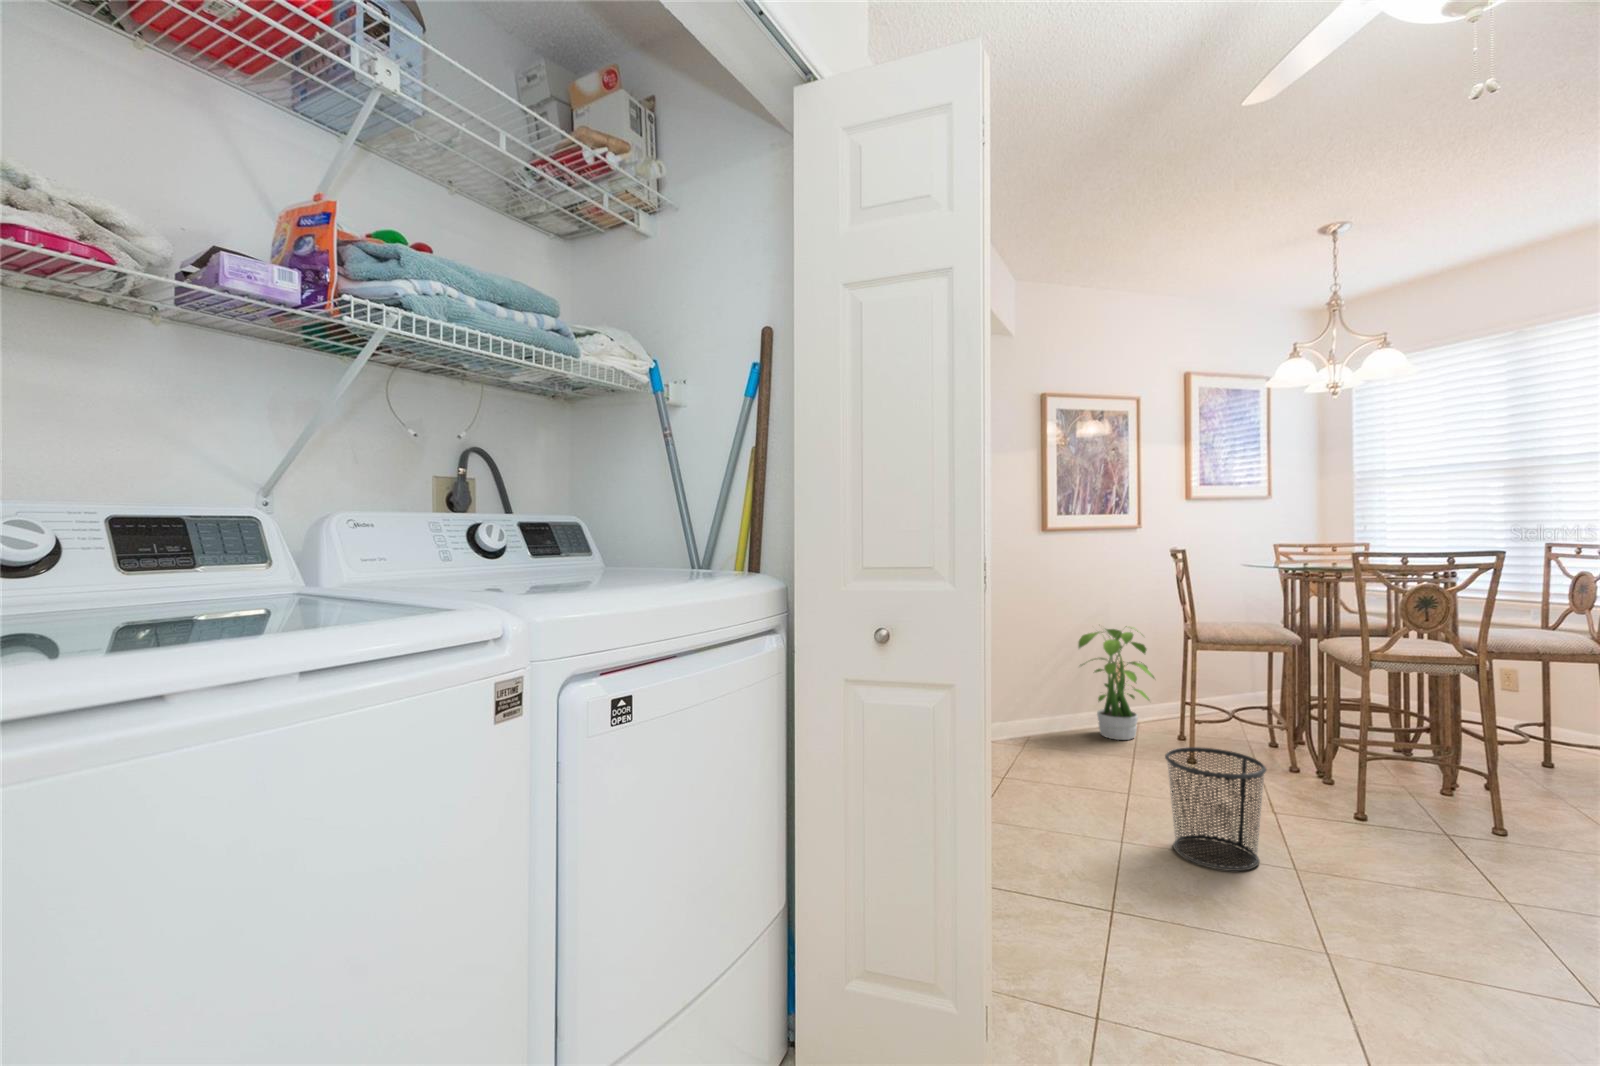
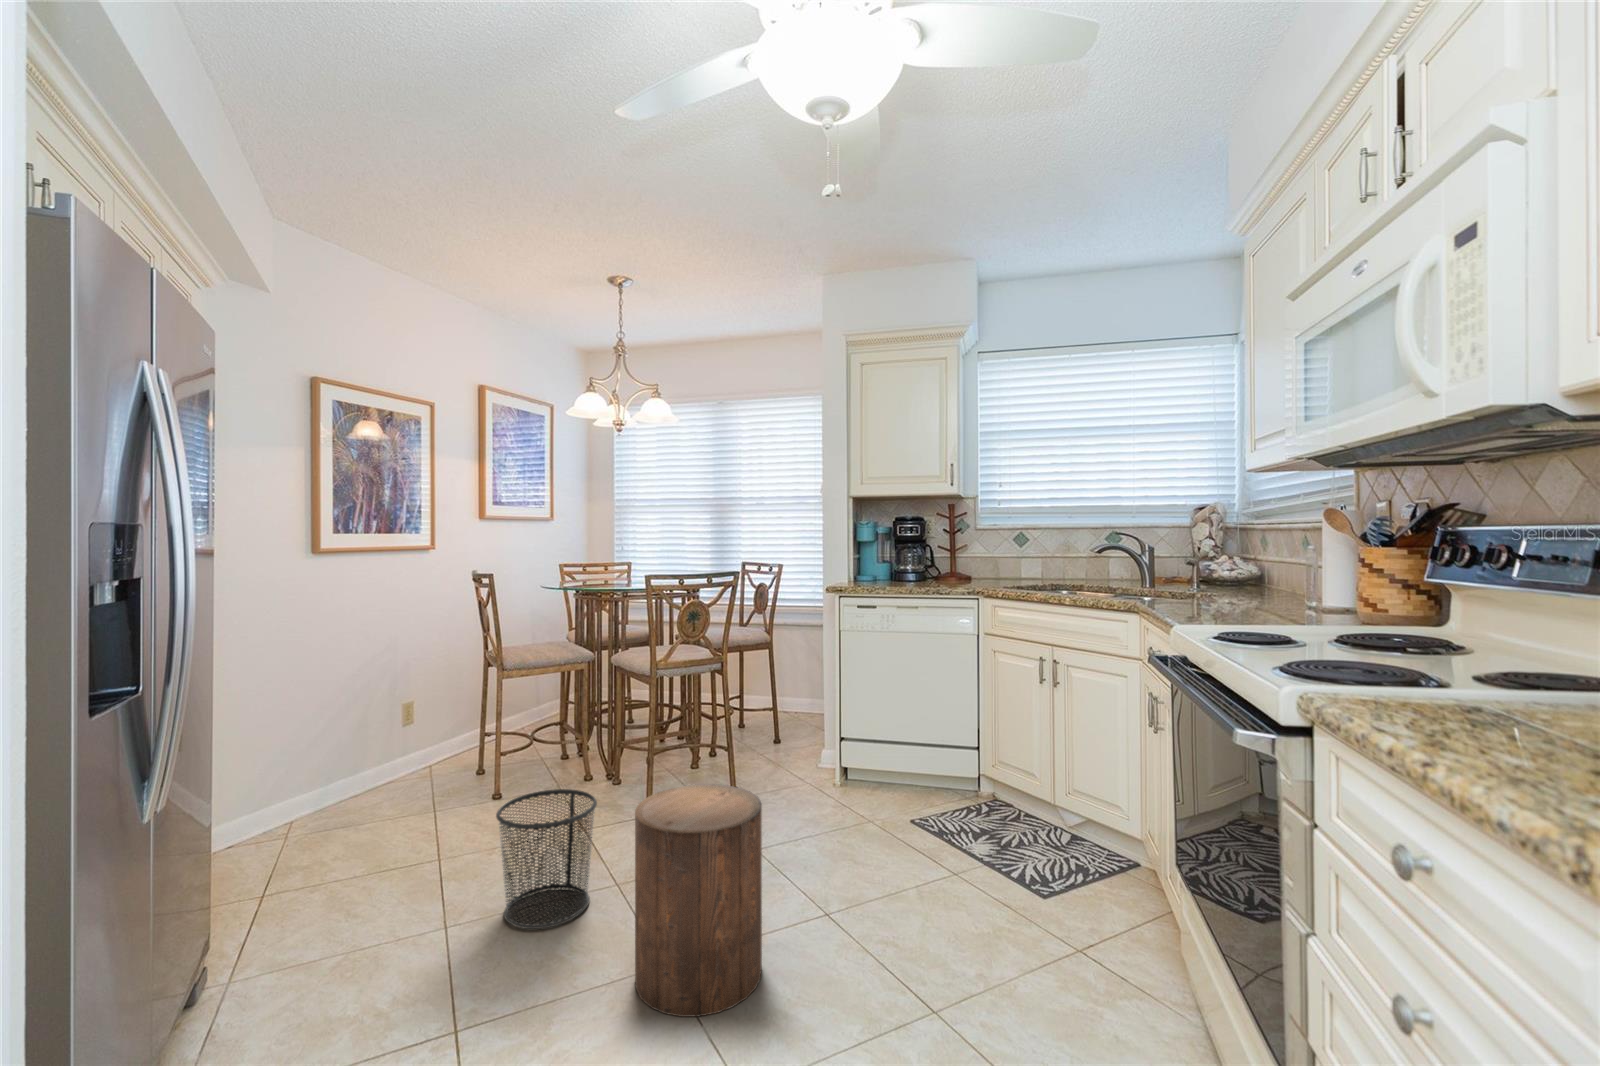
potted plant: present [1078,626,1155,740] -> none [358,661,456,797]
stool: none [1281,767,1451,1008] -> present [635,784,762,1017]

